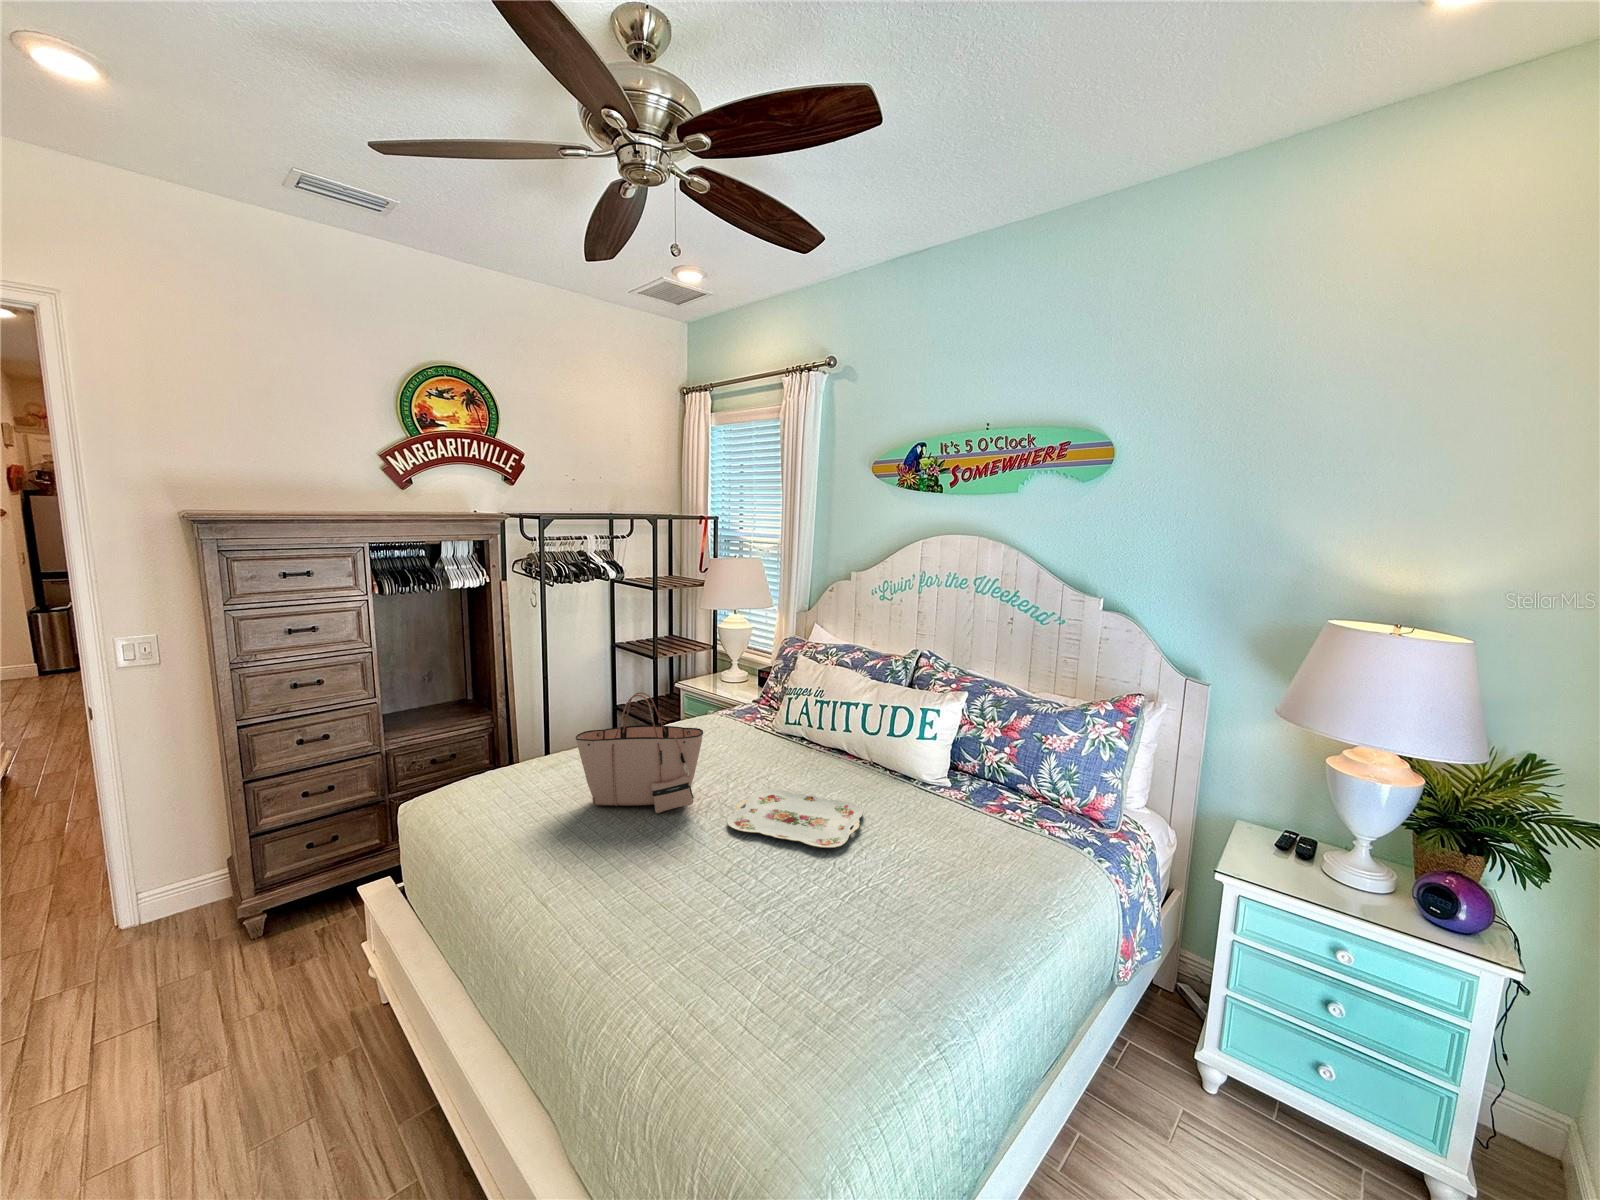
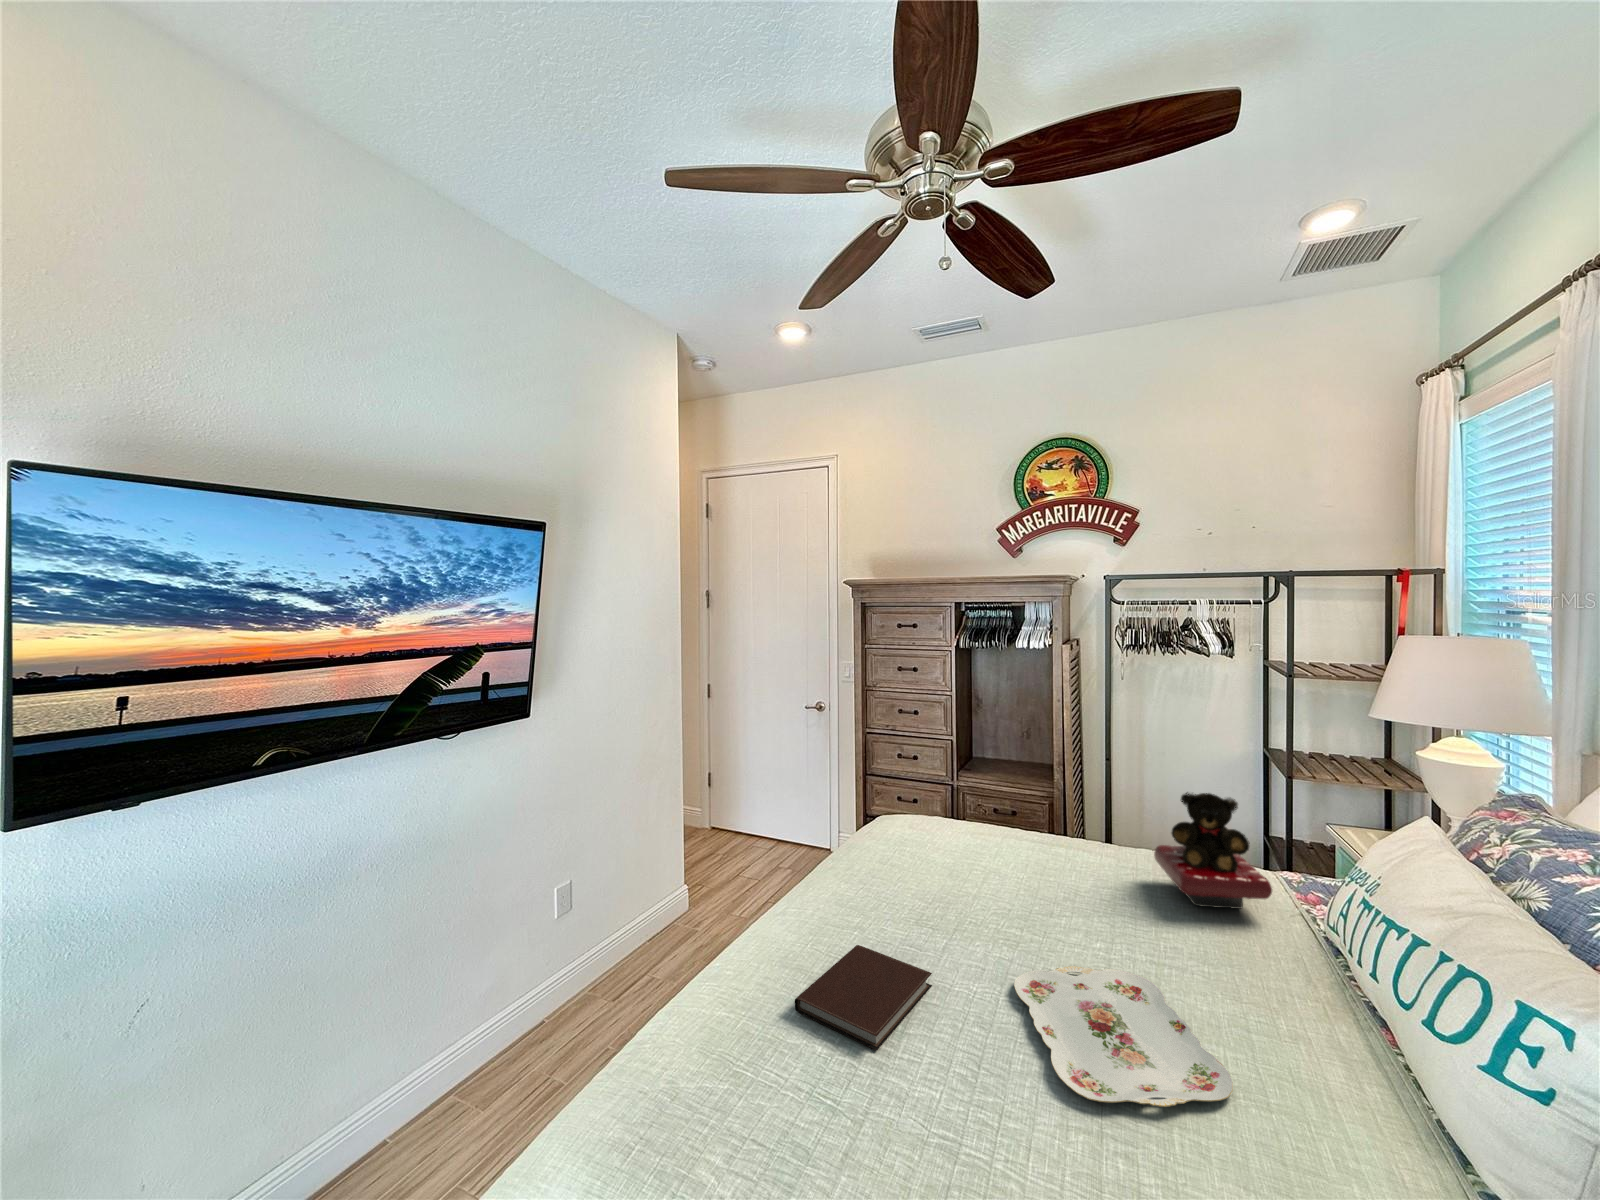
teddy bear: none [686,670,759,746] -> present [1154,792,1272,909]
tote bag: present [576,692,703,813] -> none [946,779,1060,933]
notebook: none [621,852,740,939] -> present [795,945,932,1051]

